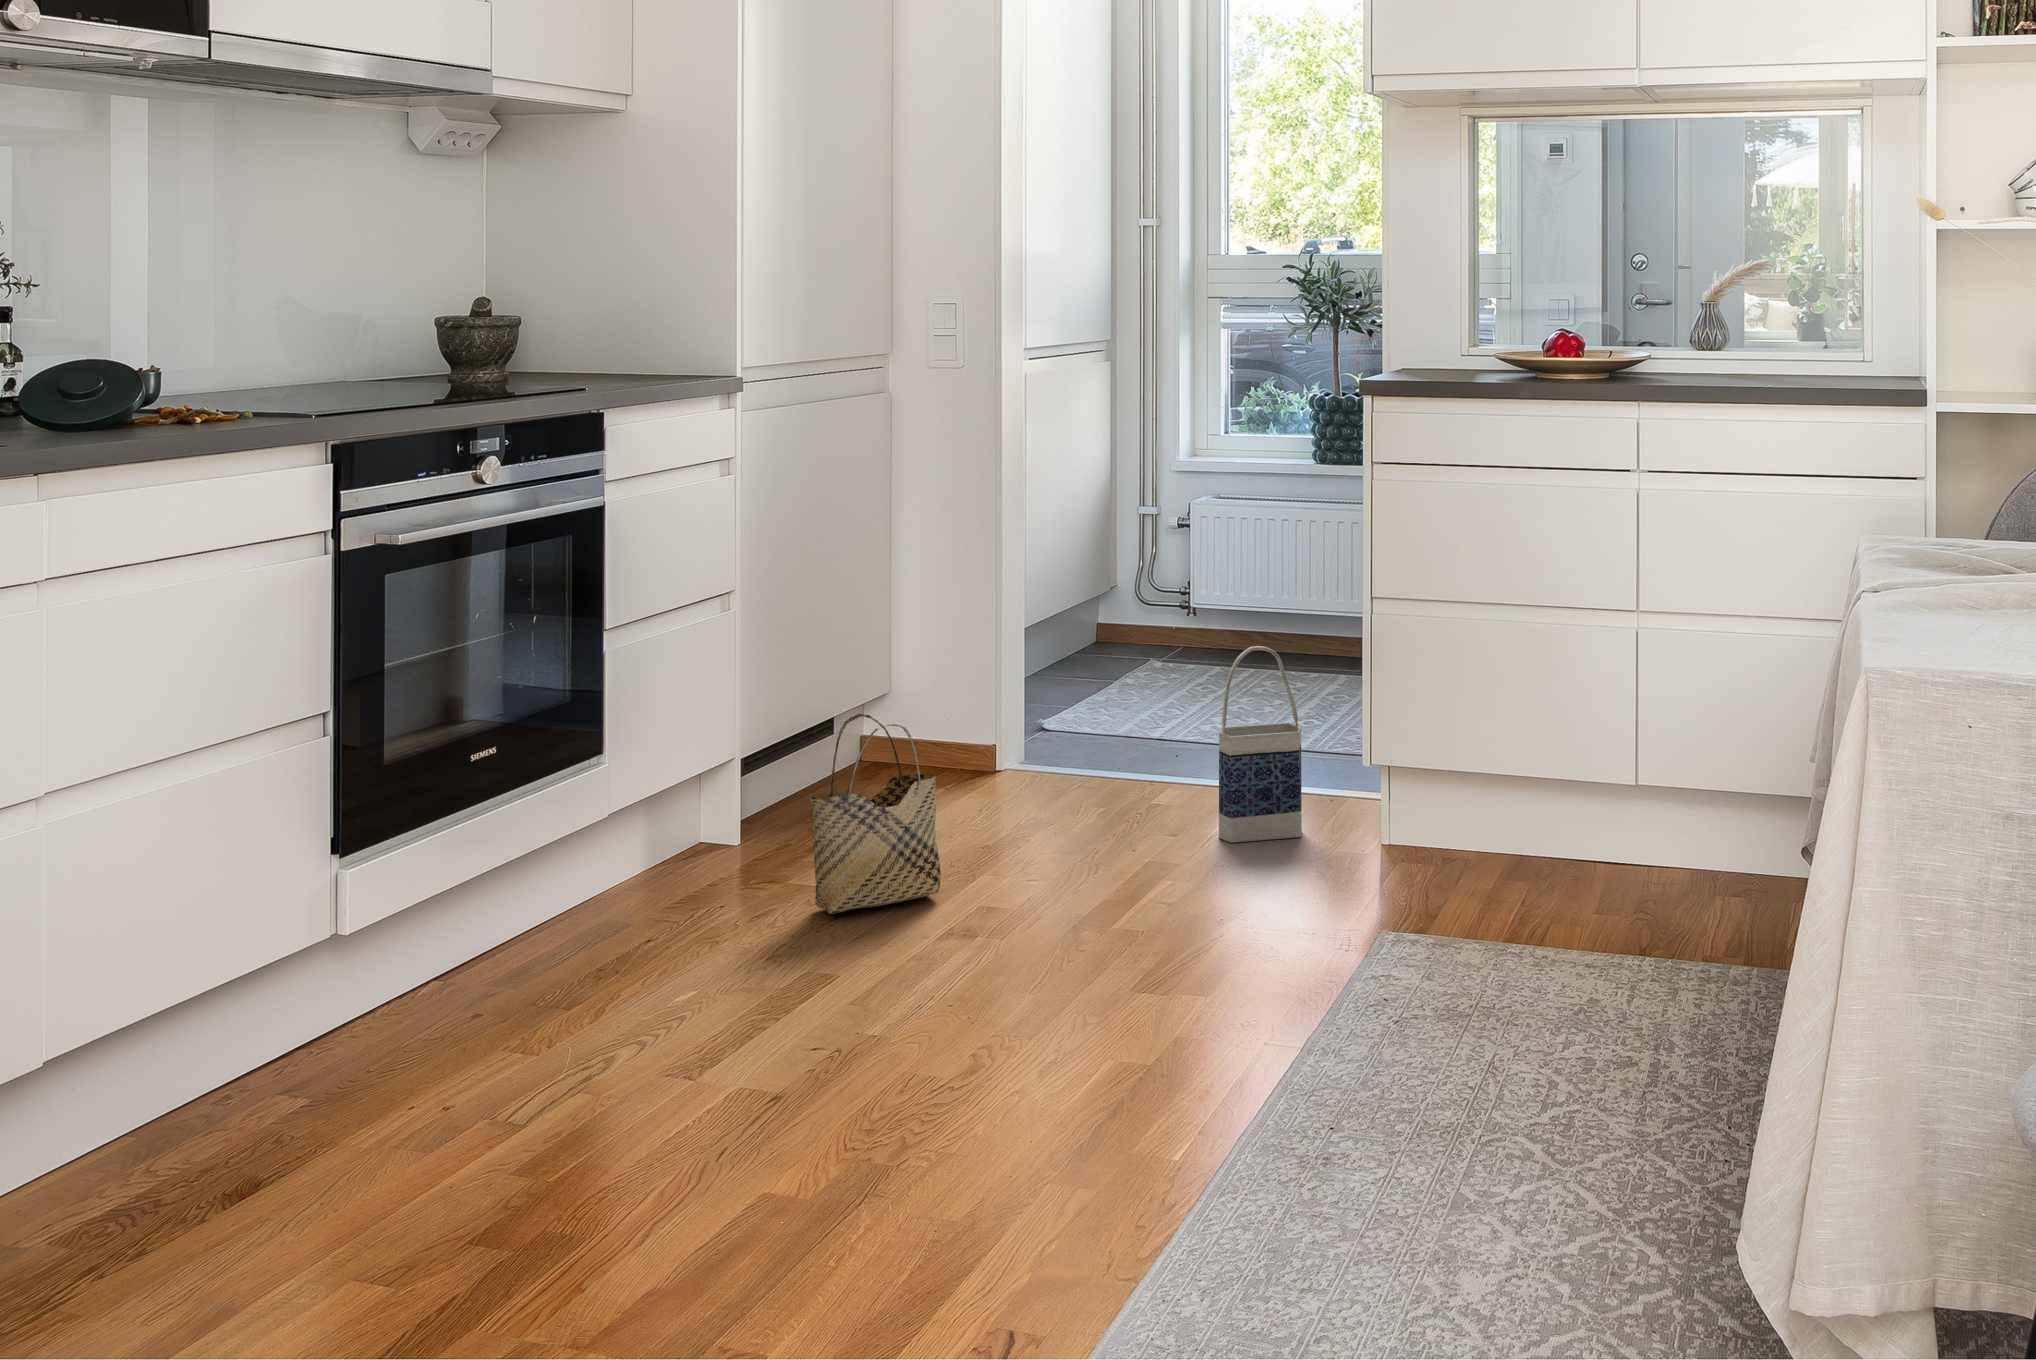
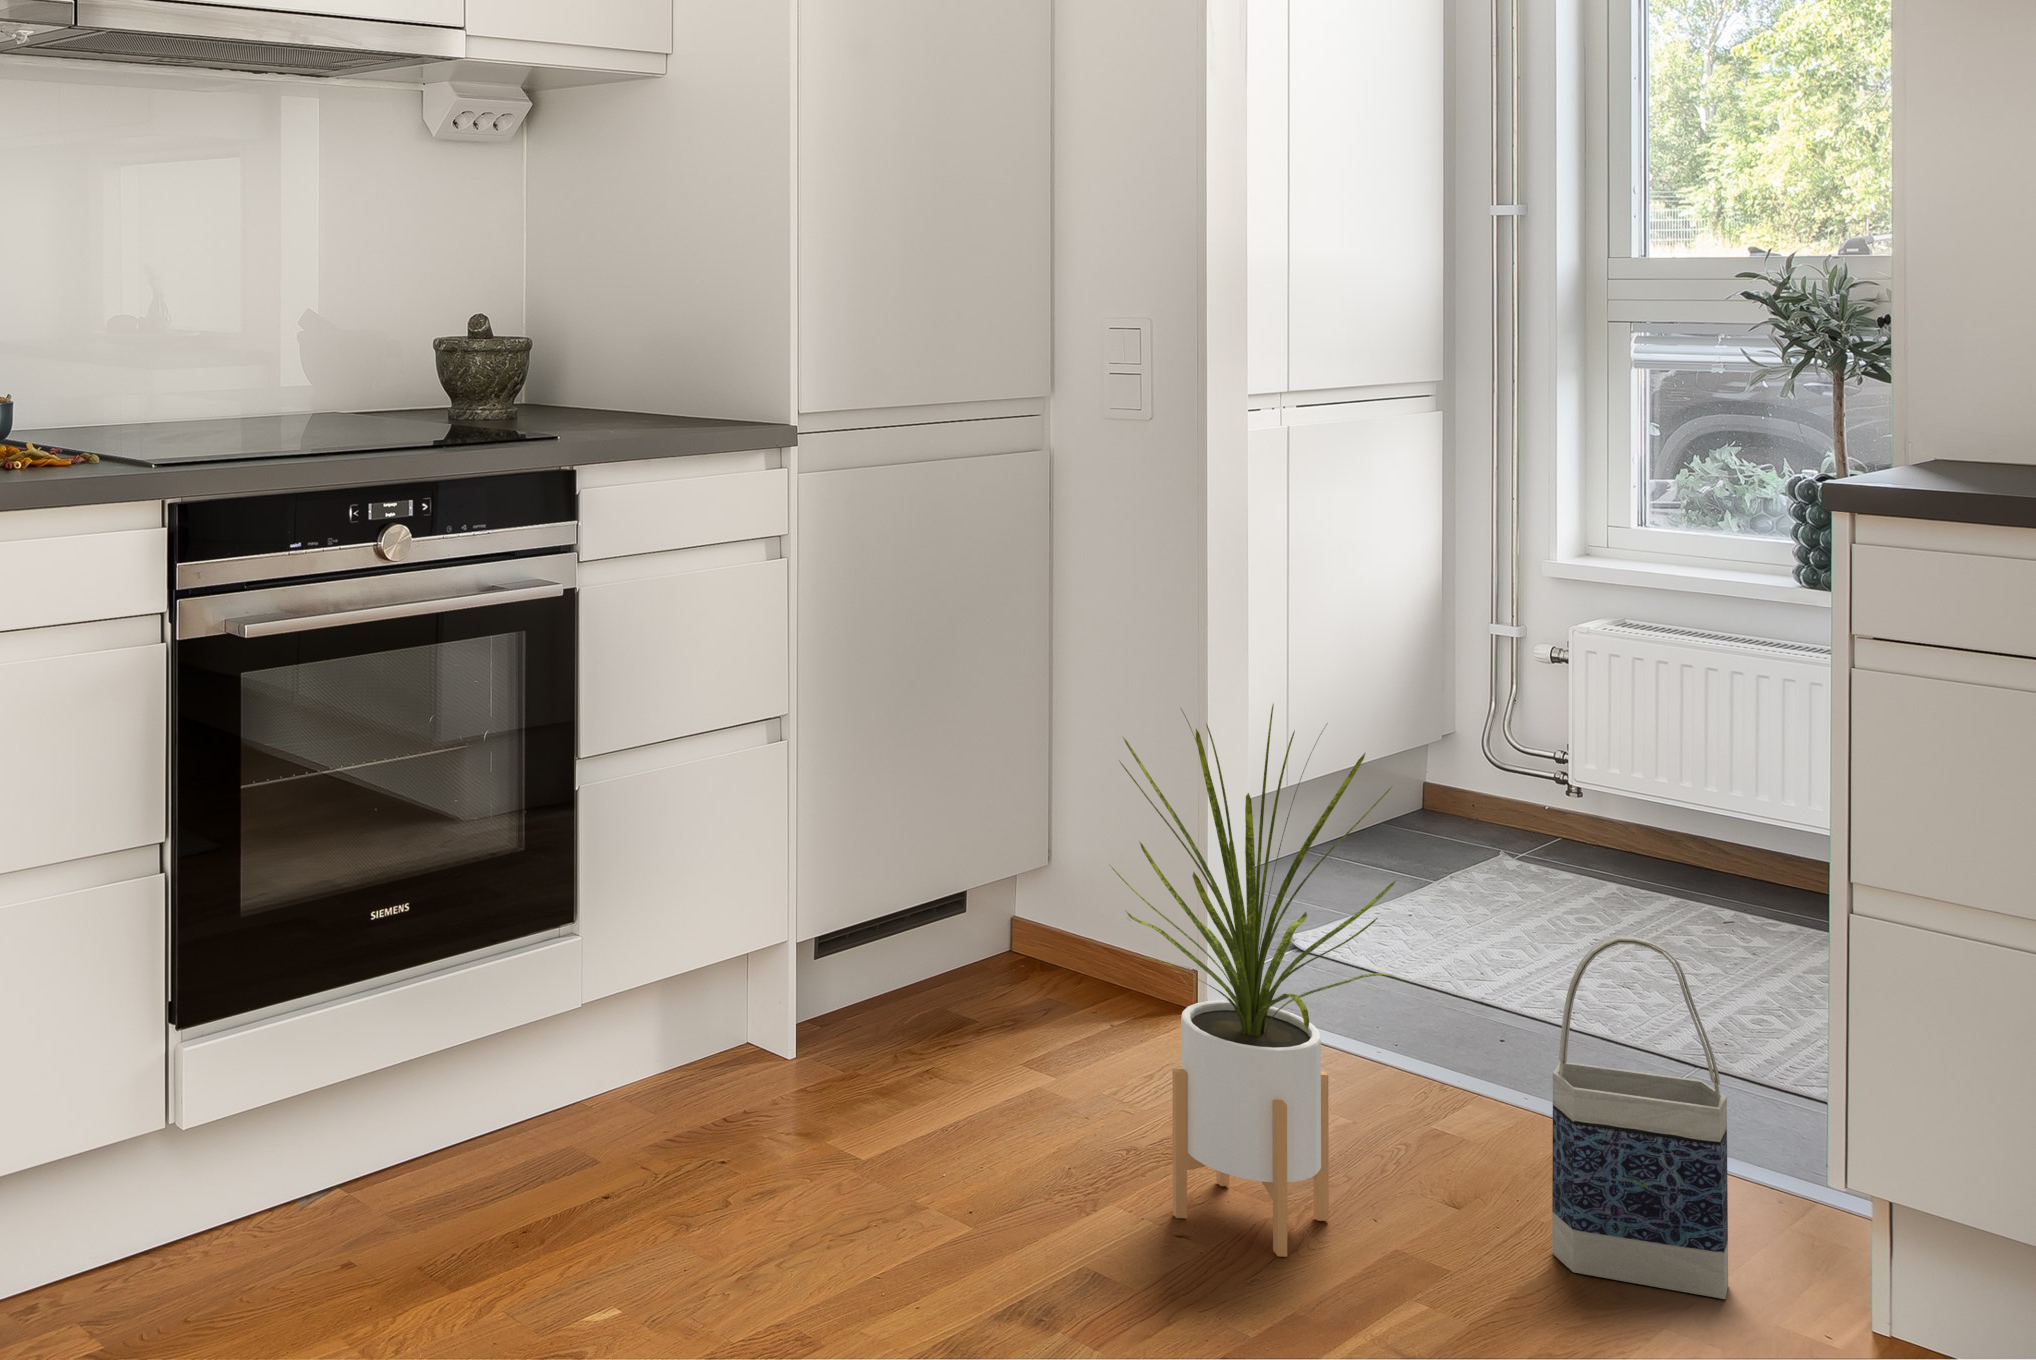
house plant: none [978,535,1151,870] -> present [1111,704,1405,1257]
woven basket: present [810,714,941,914] -> none [826,935,1028,1241]

